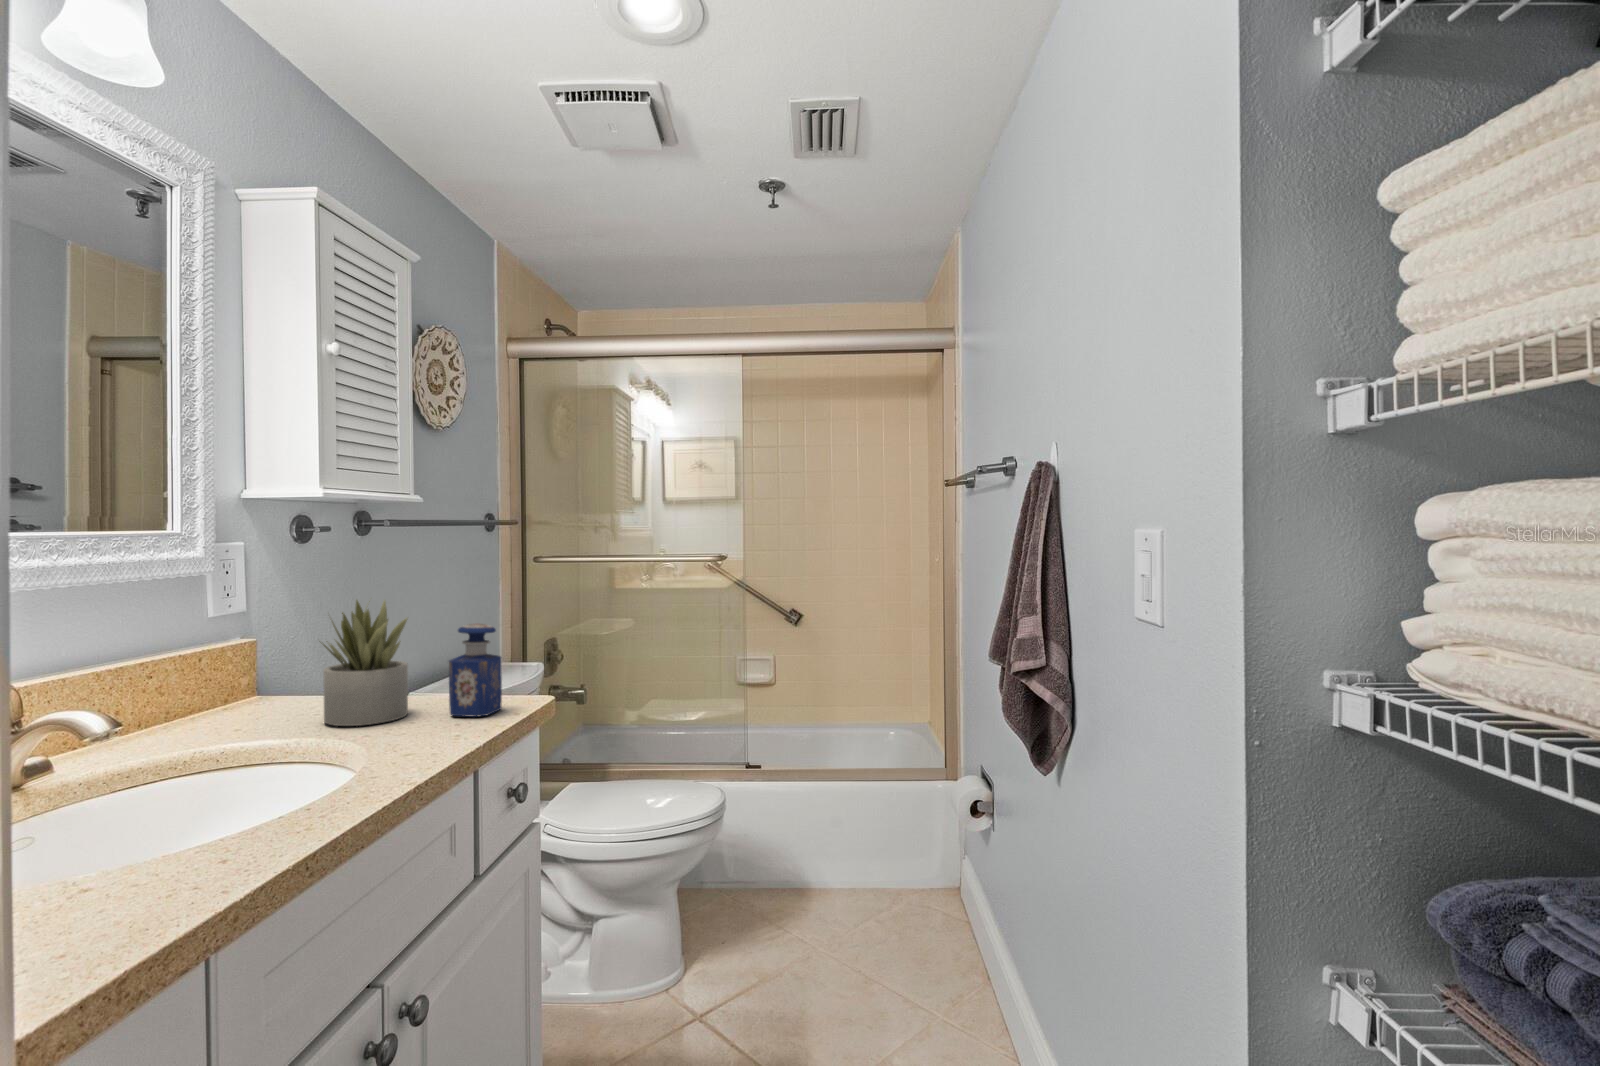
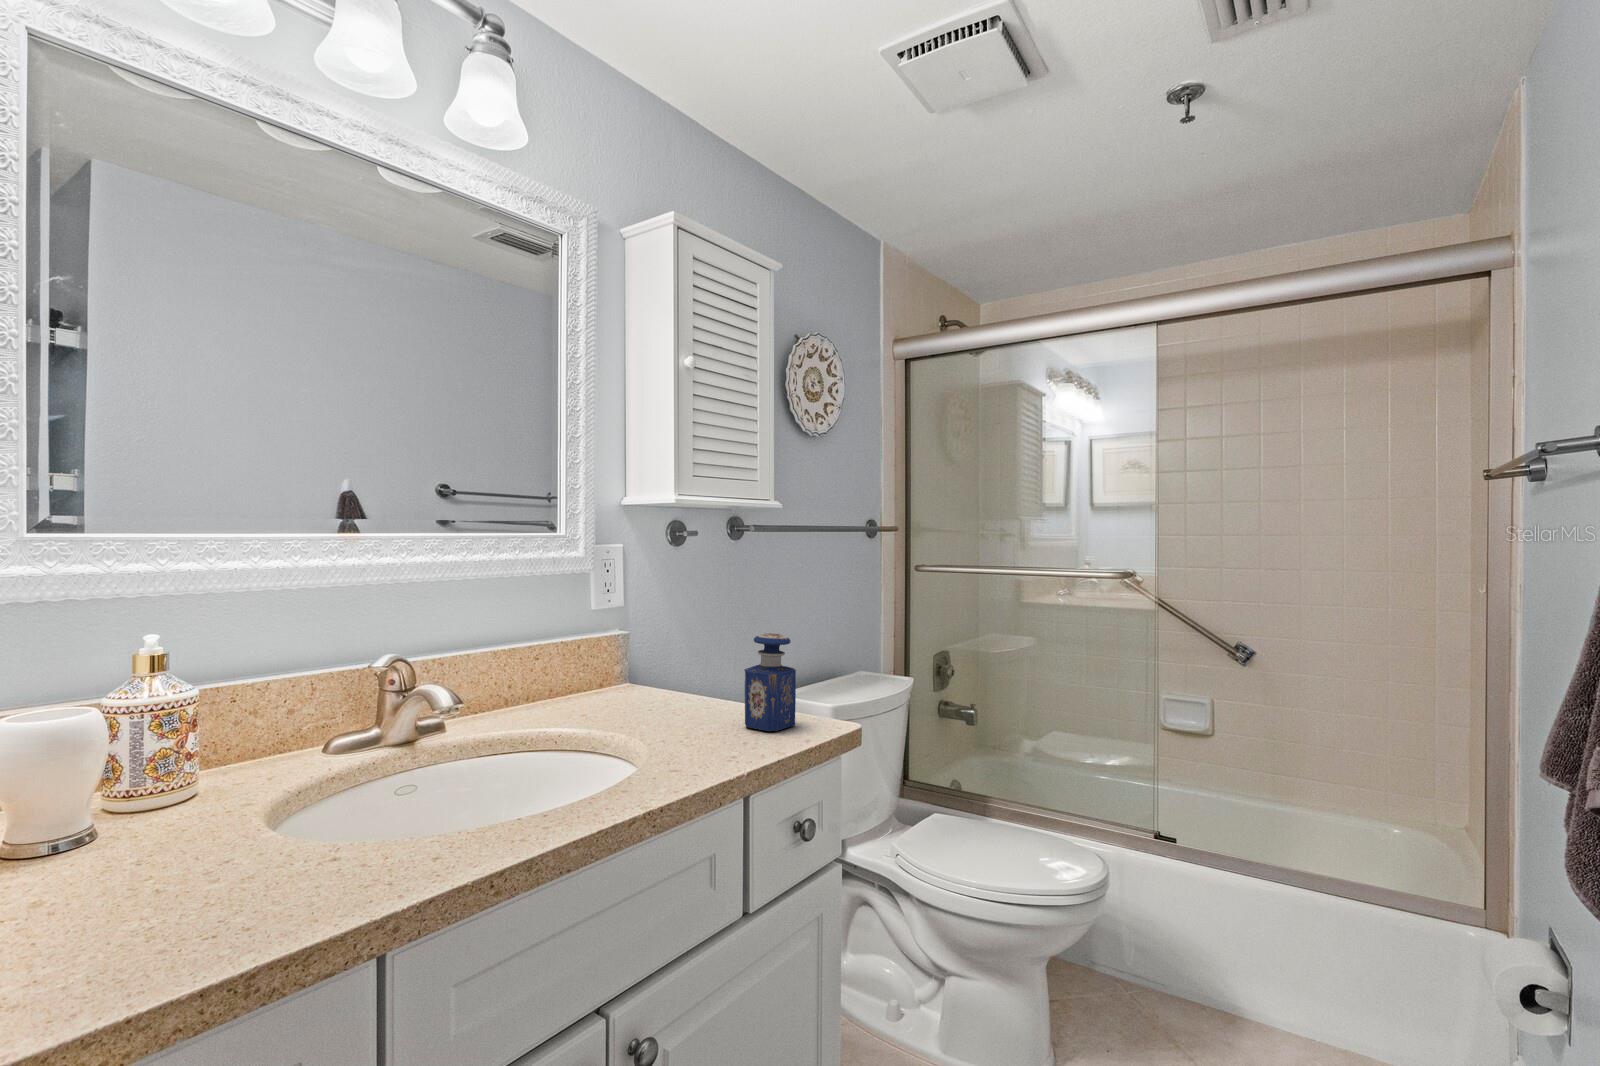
succulent plant: present [323,600,408,726] -> none [642,601,717,725]

